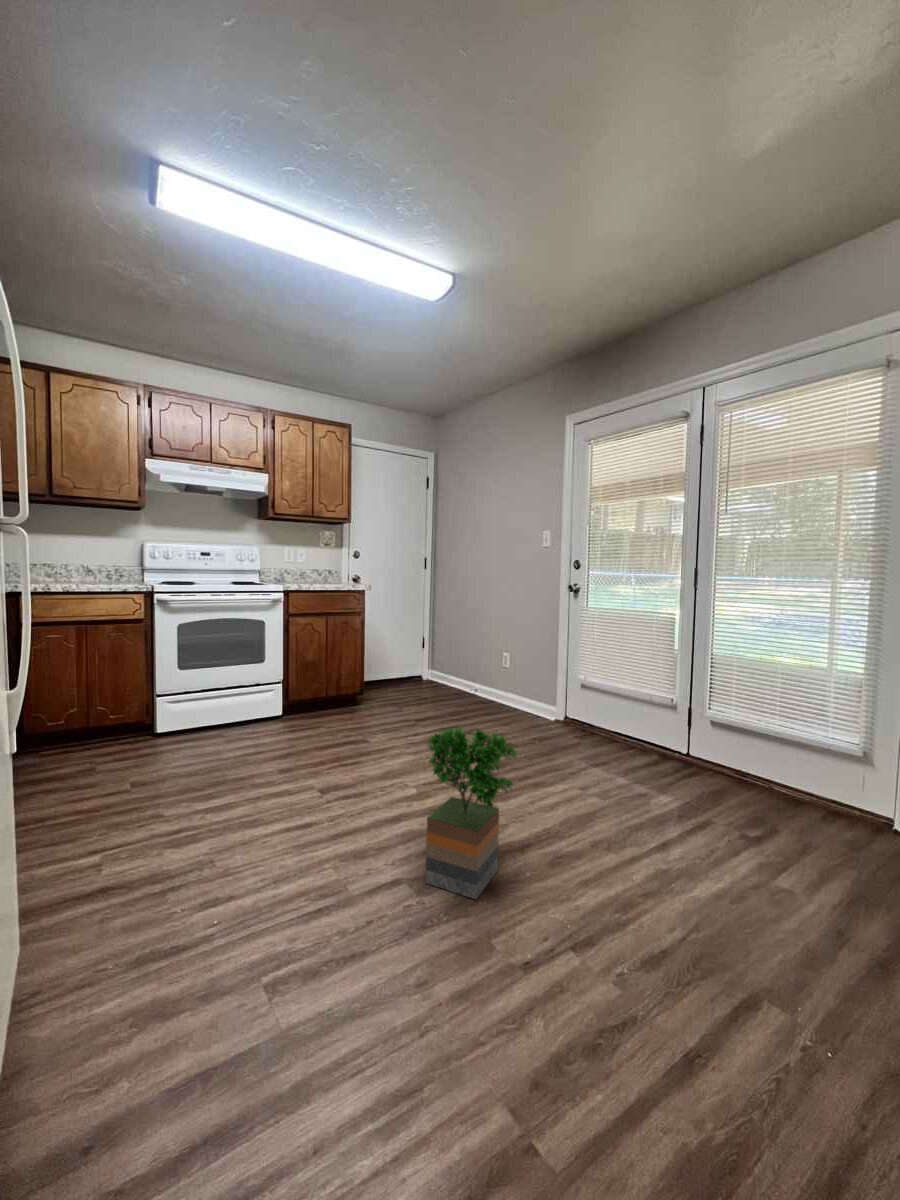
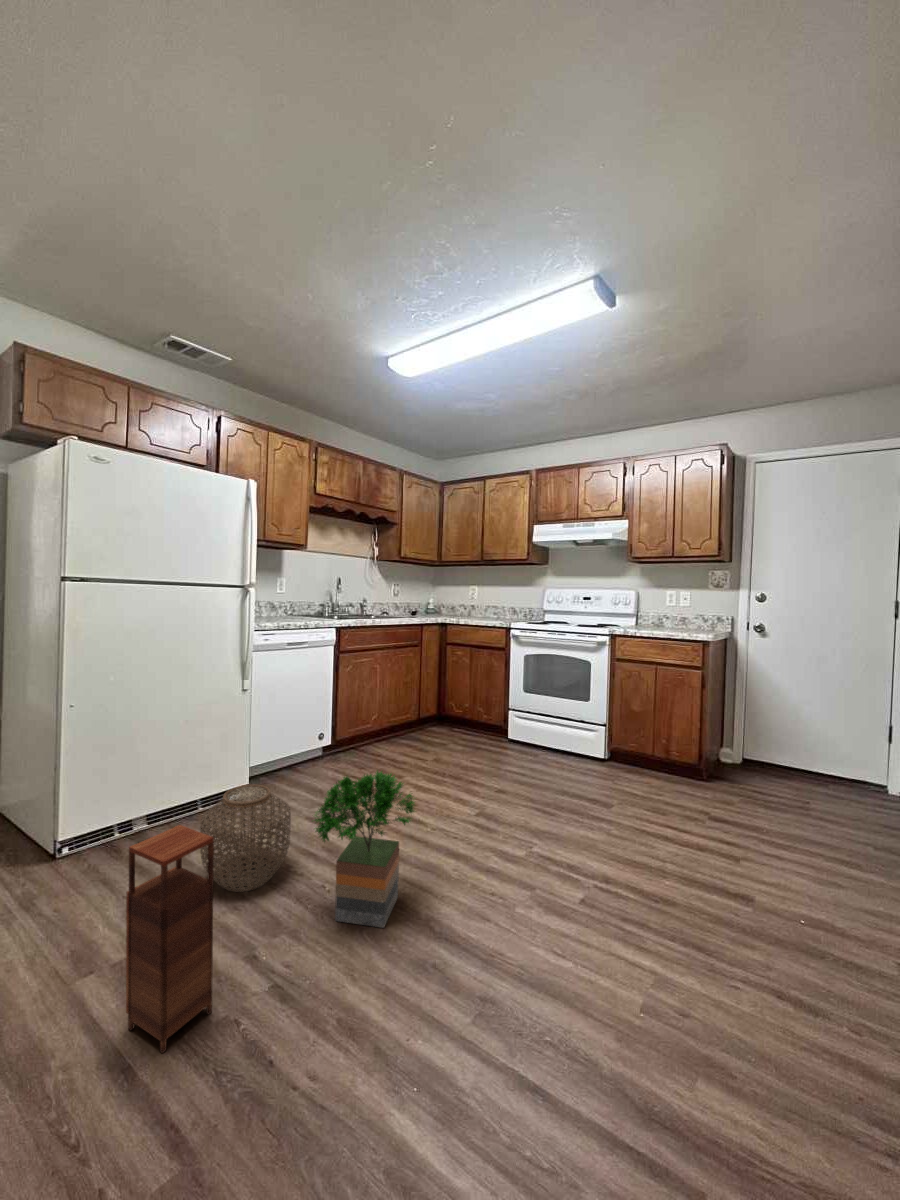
storage cabinet: none [575,797,679,1083] -> present [126,825,214,1053]
woven basket: none [267,826,408,1010] -> present [200,785,291,892]

